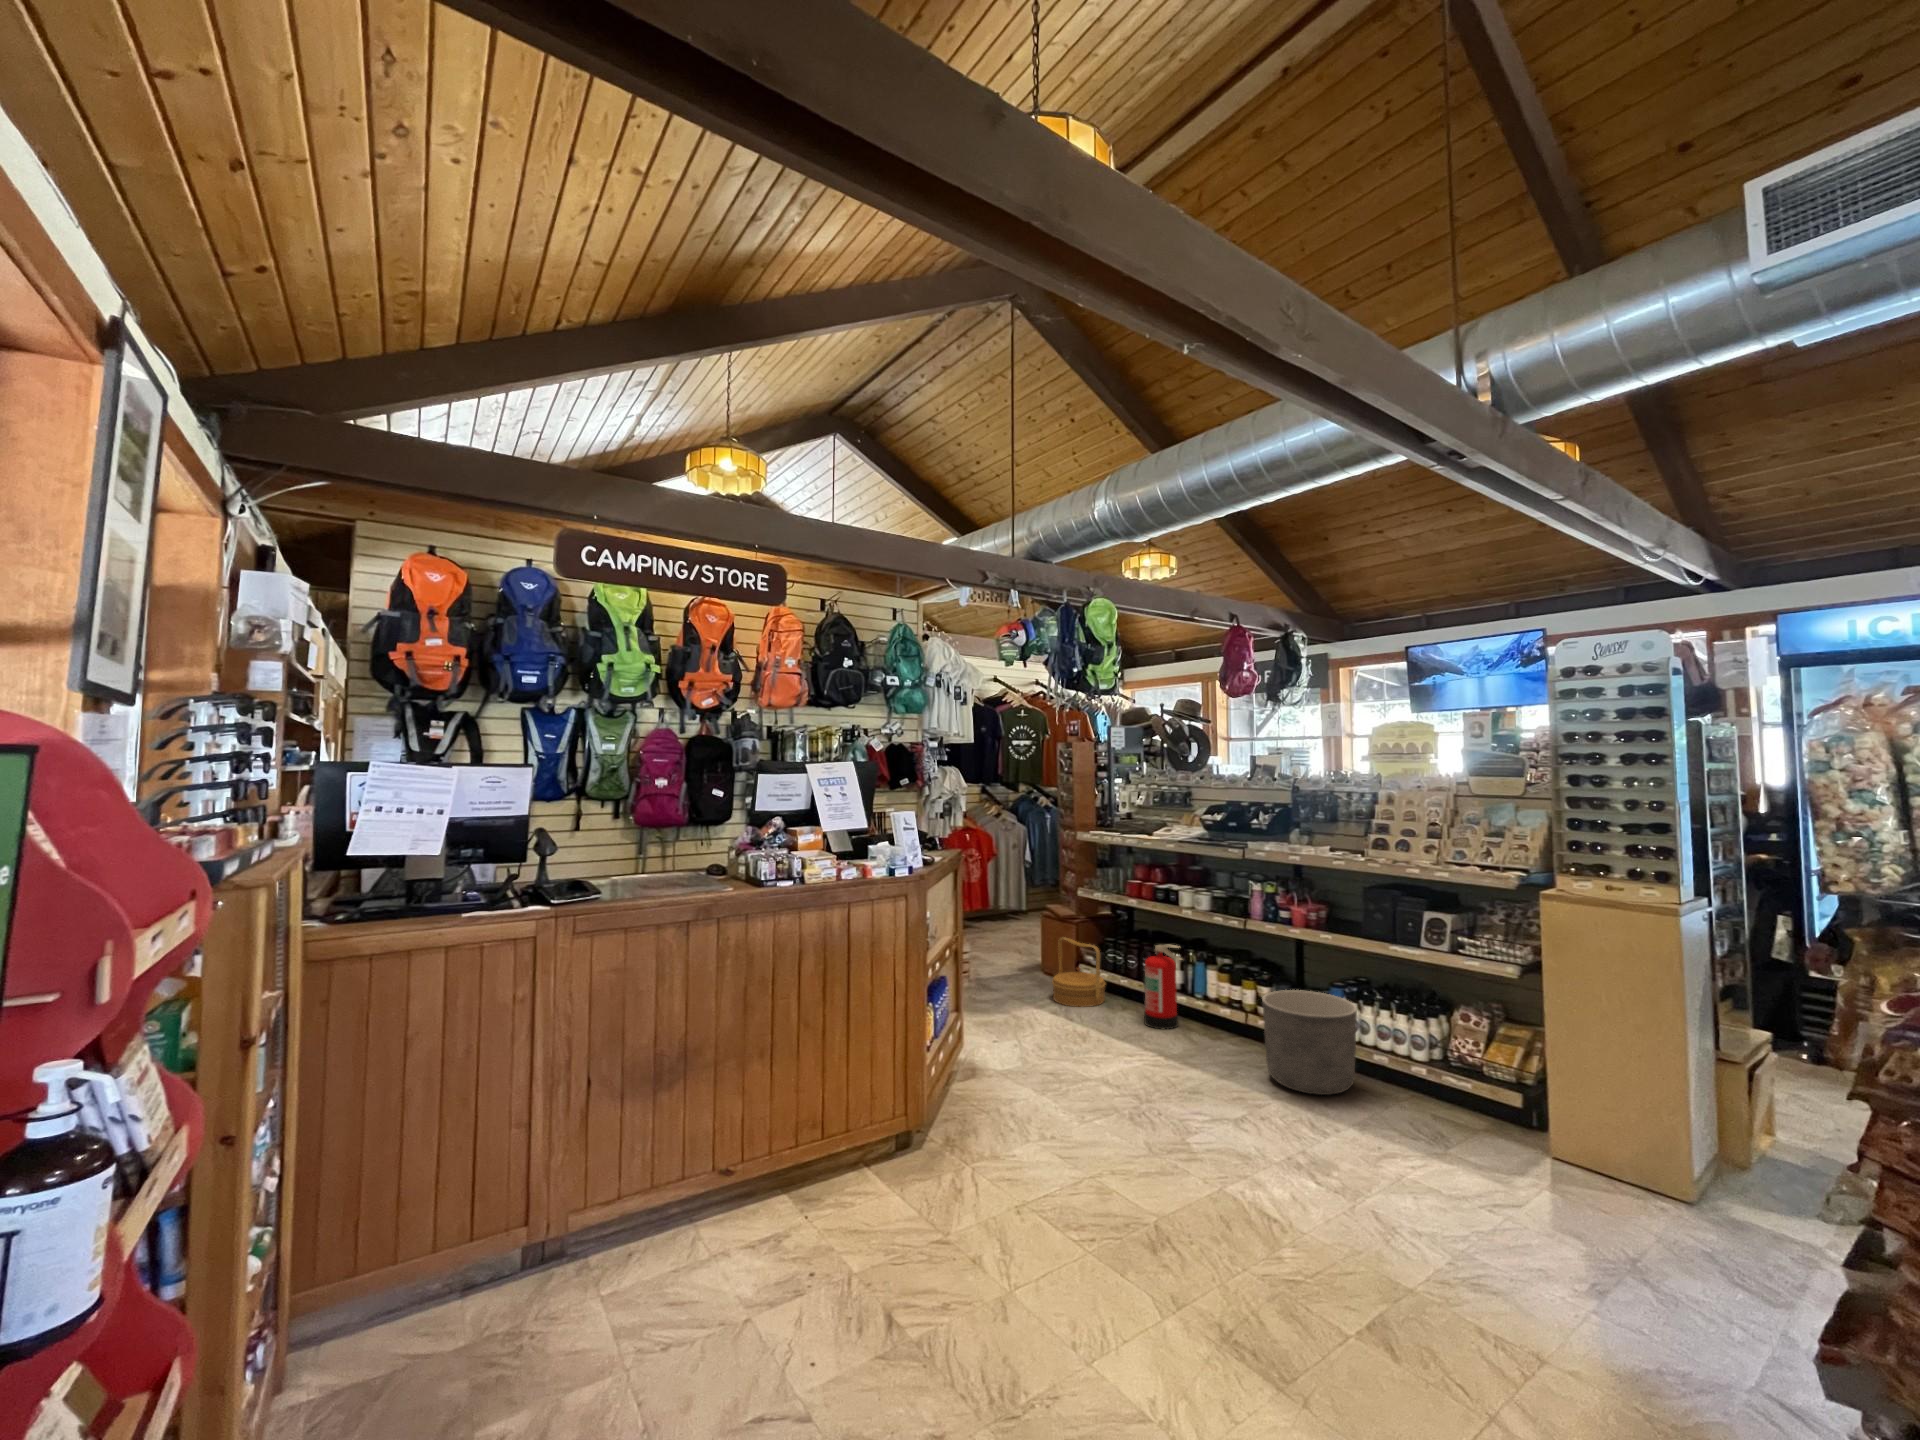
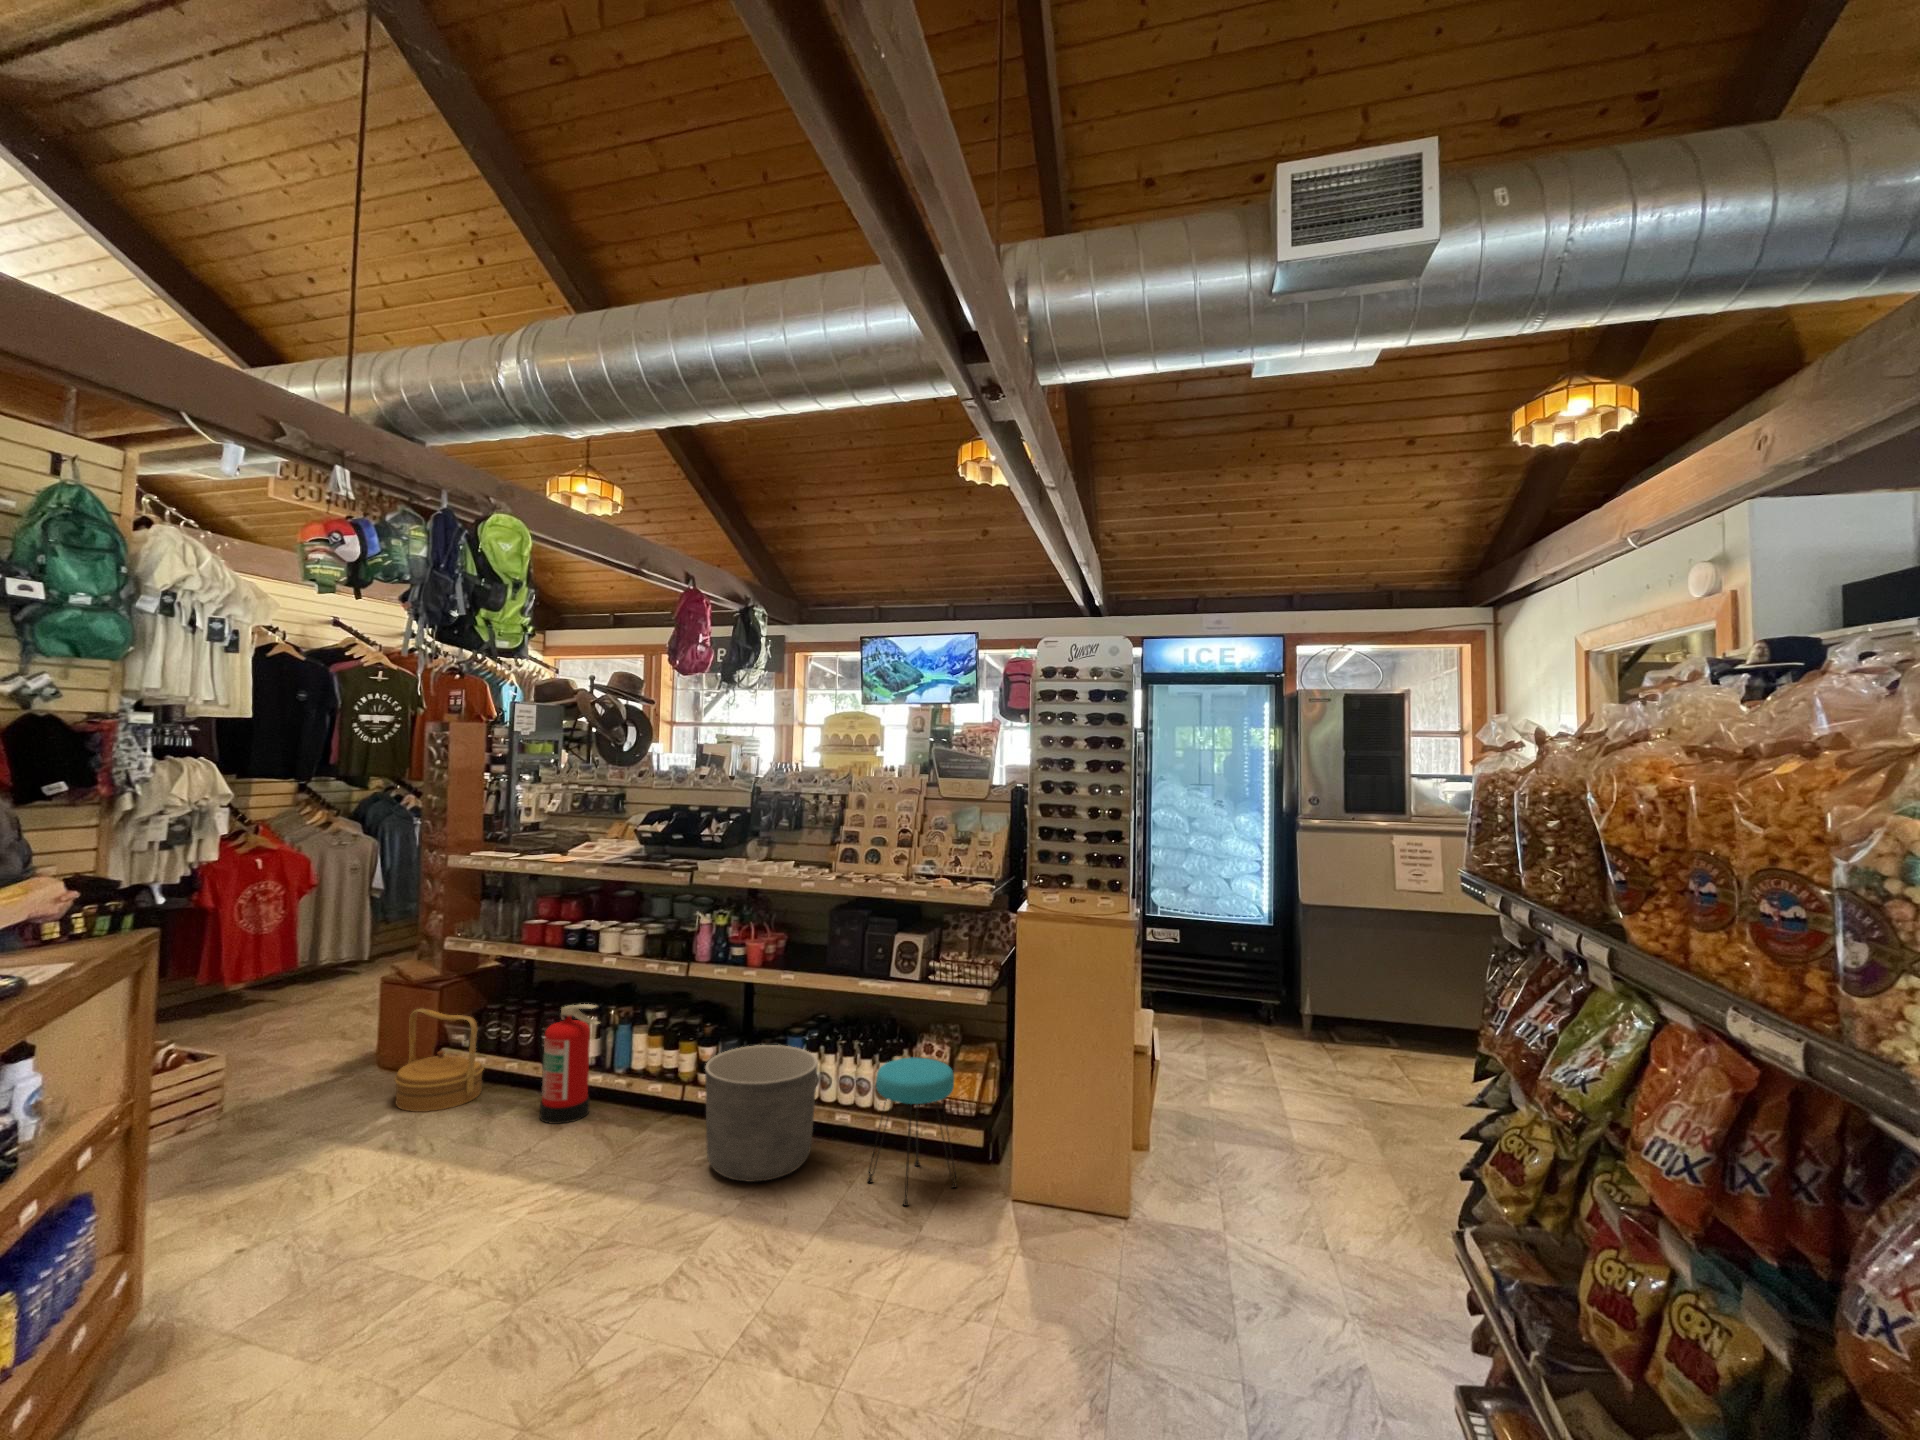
stool: none [1405,1017,1496,1138] -> present [868,1058,957,1205]

